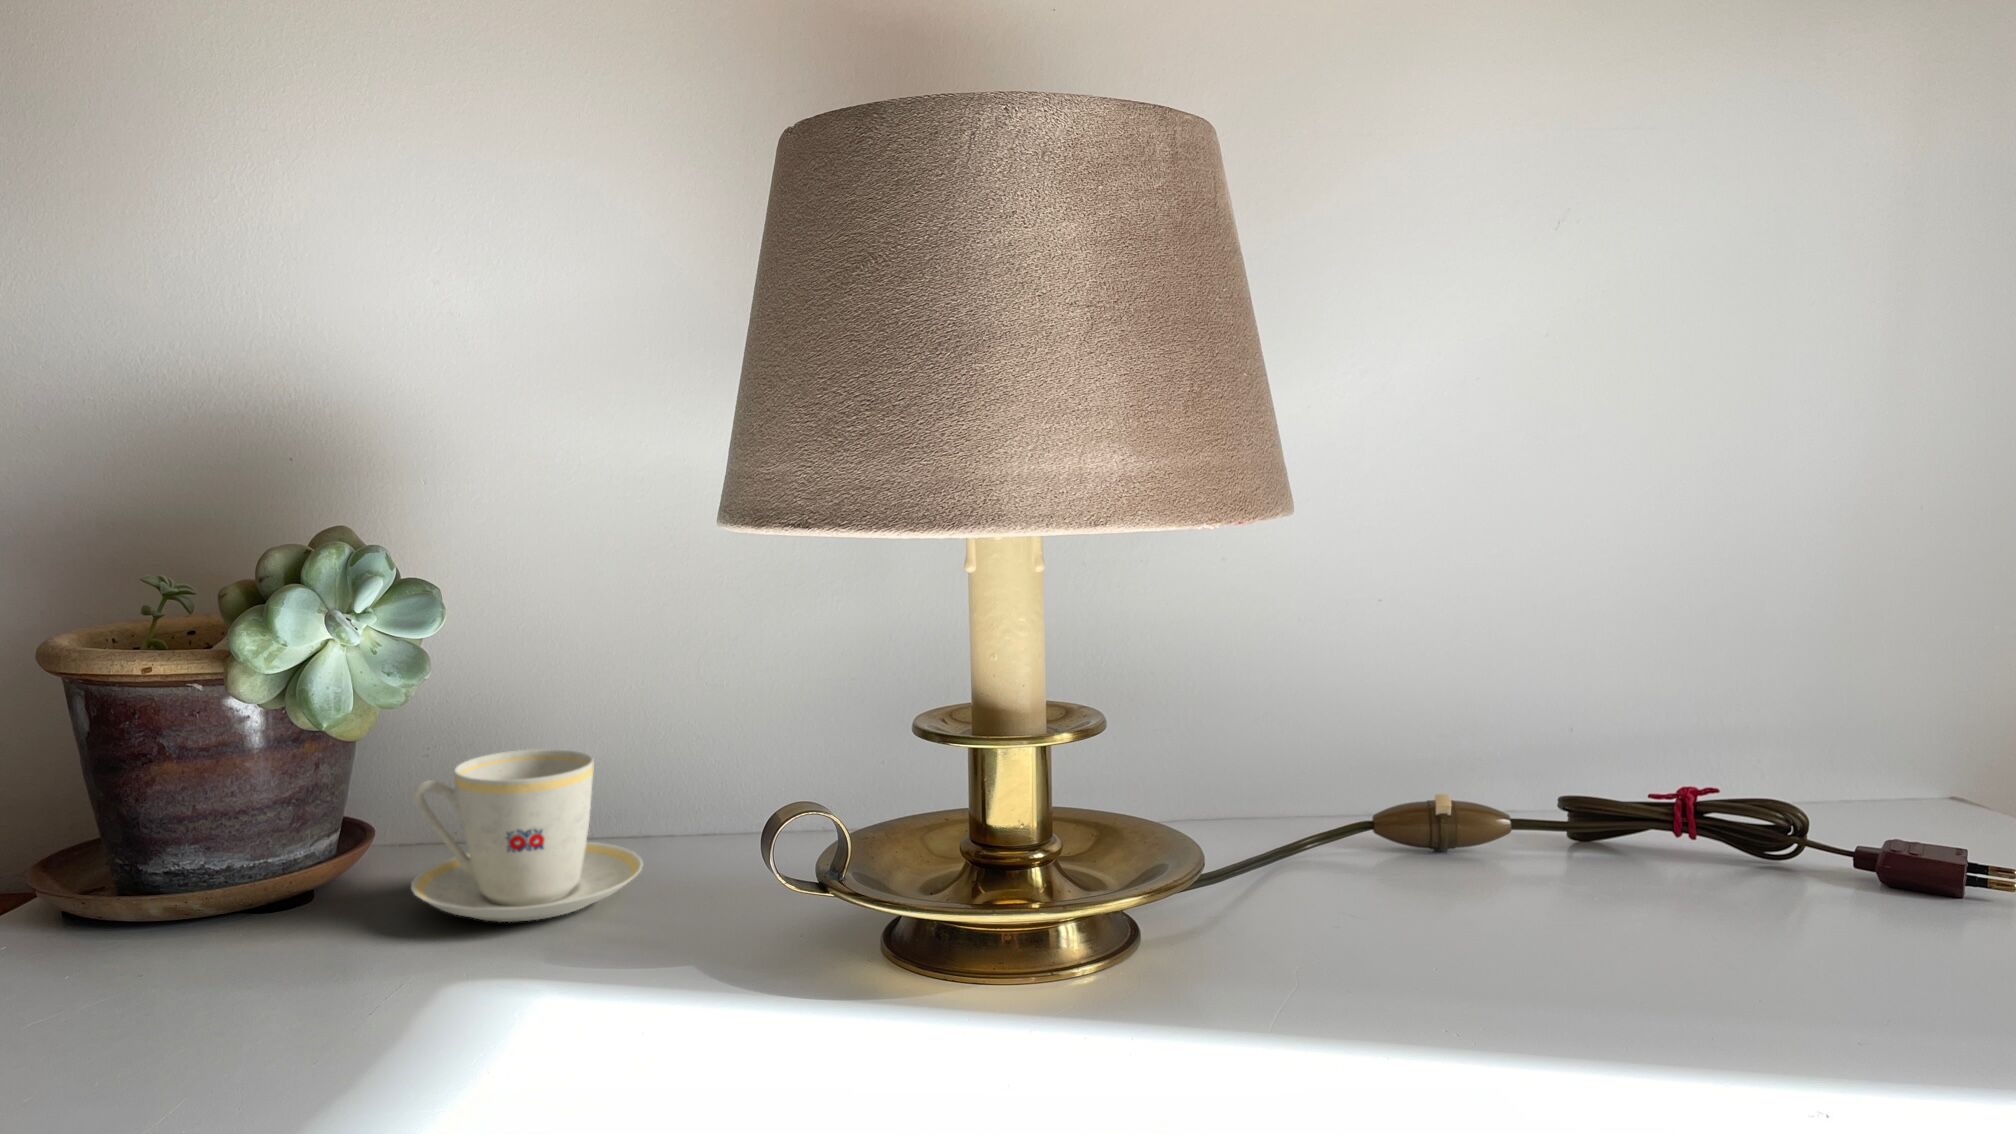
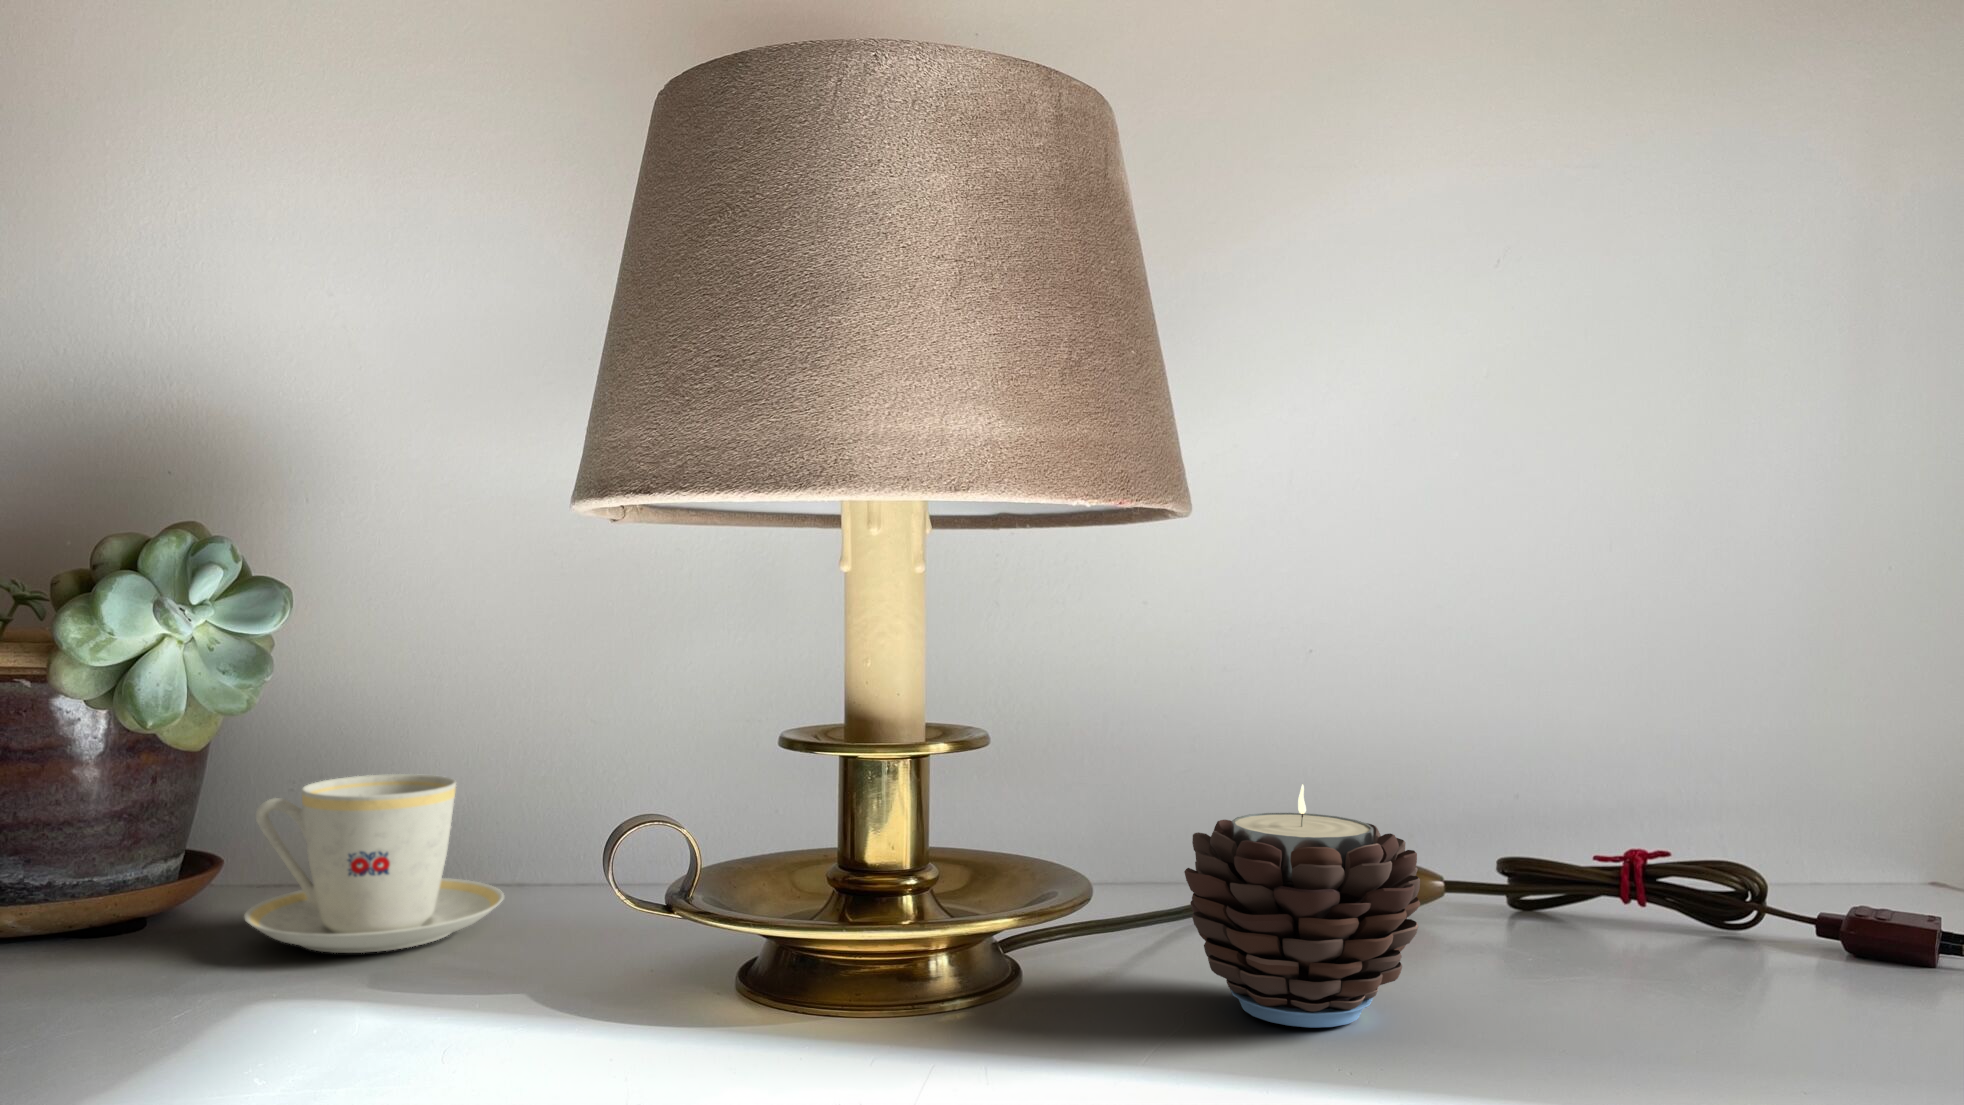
candle: none [1291,764,1502,979] -> present [1184,784,1420,1028]

